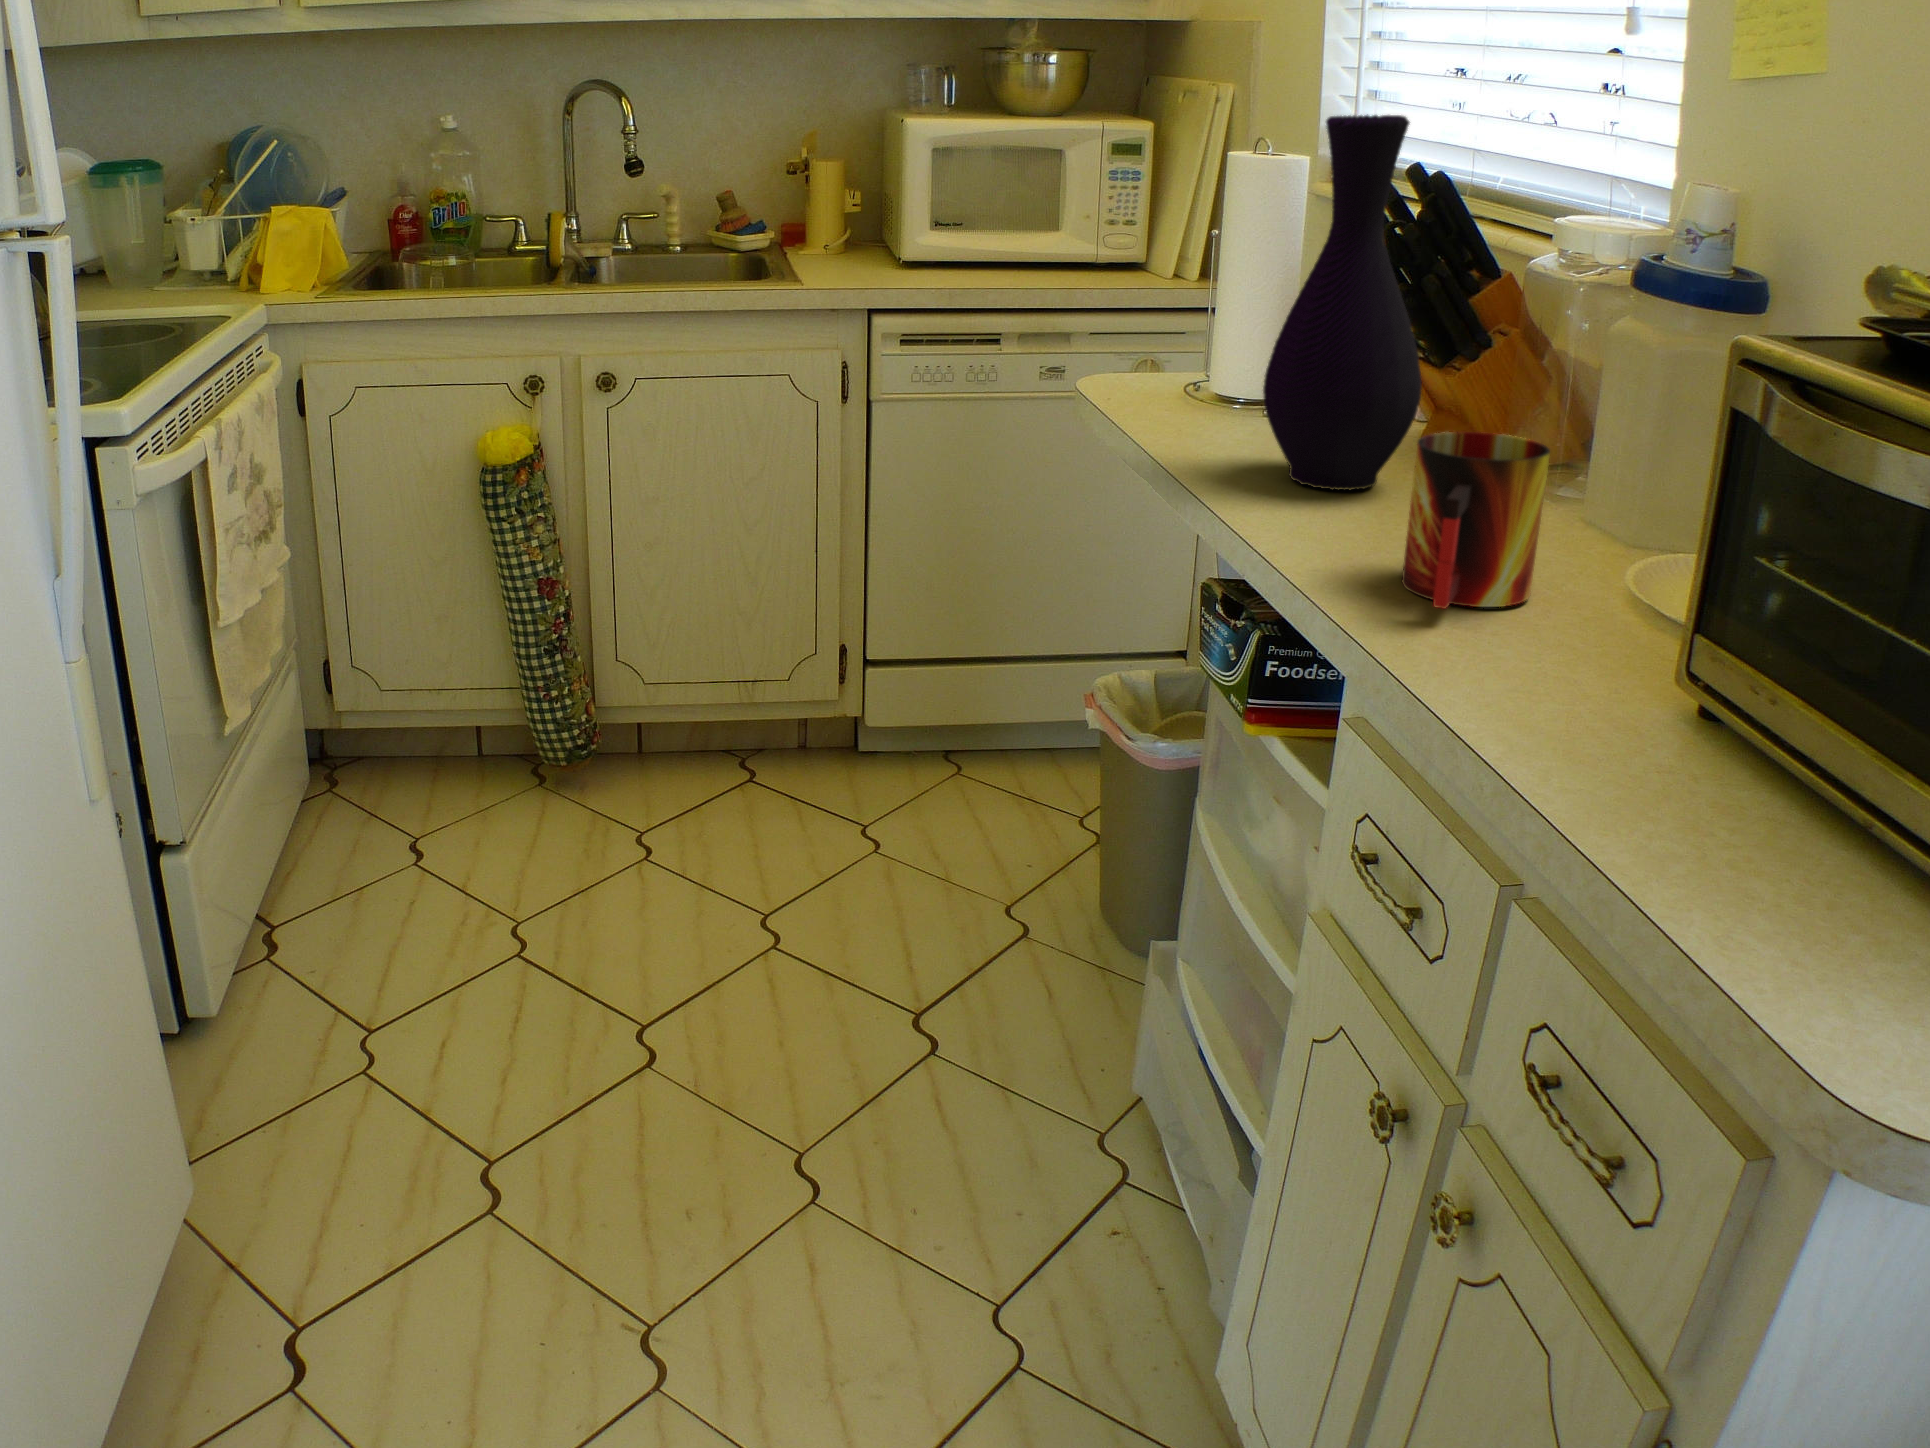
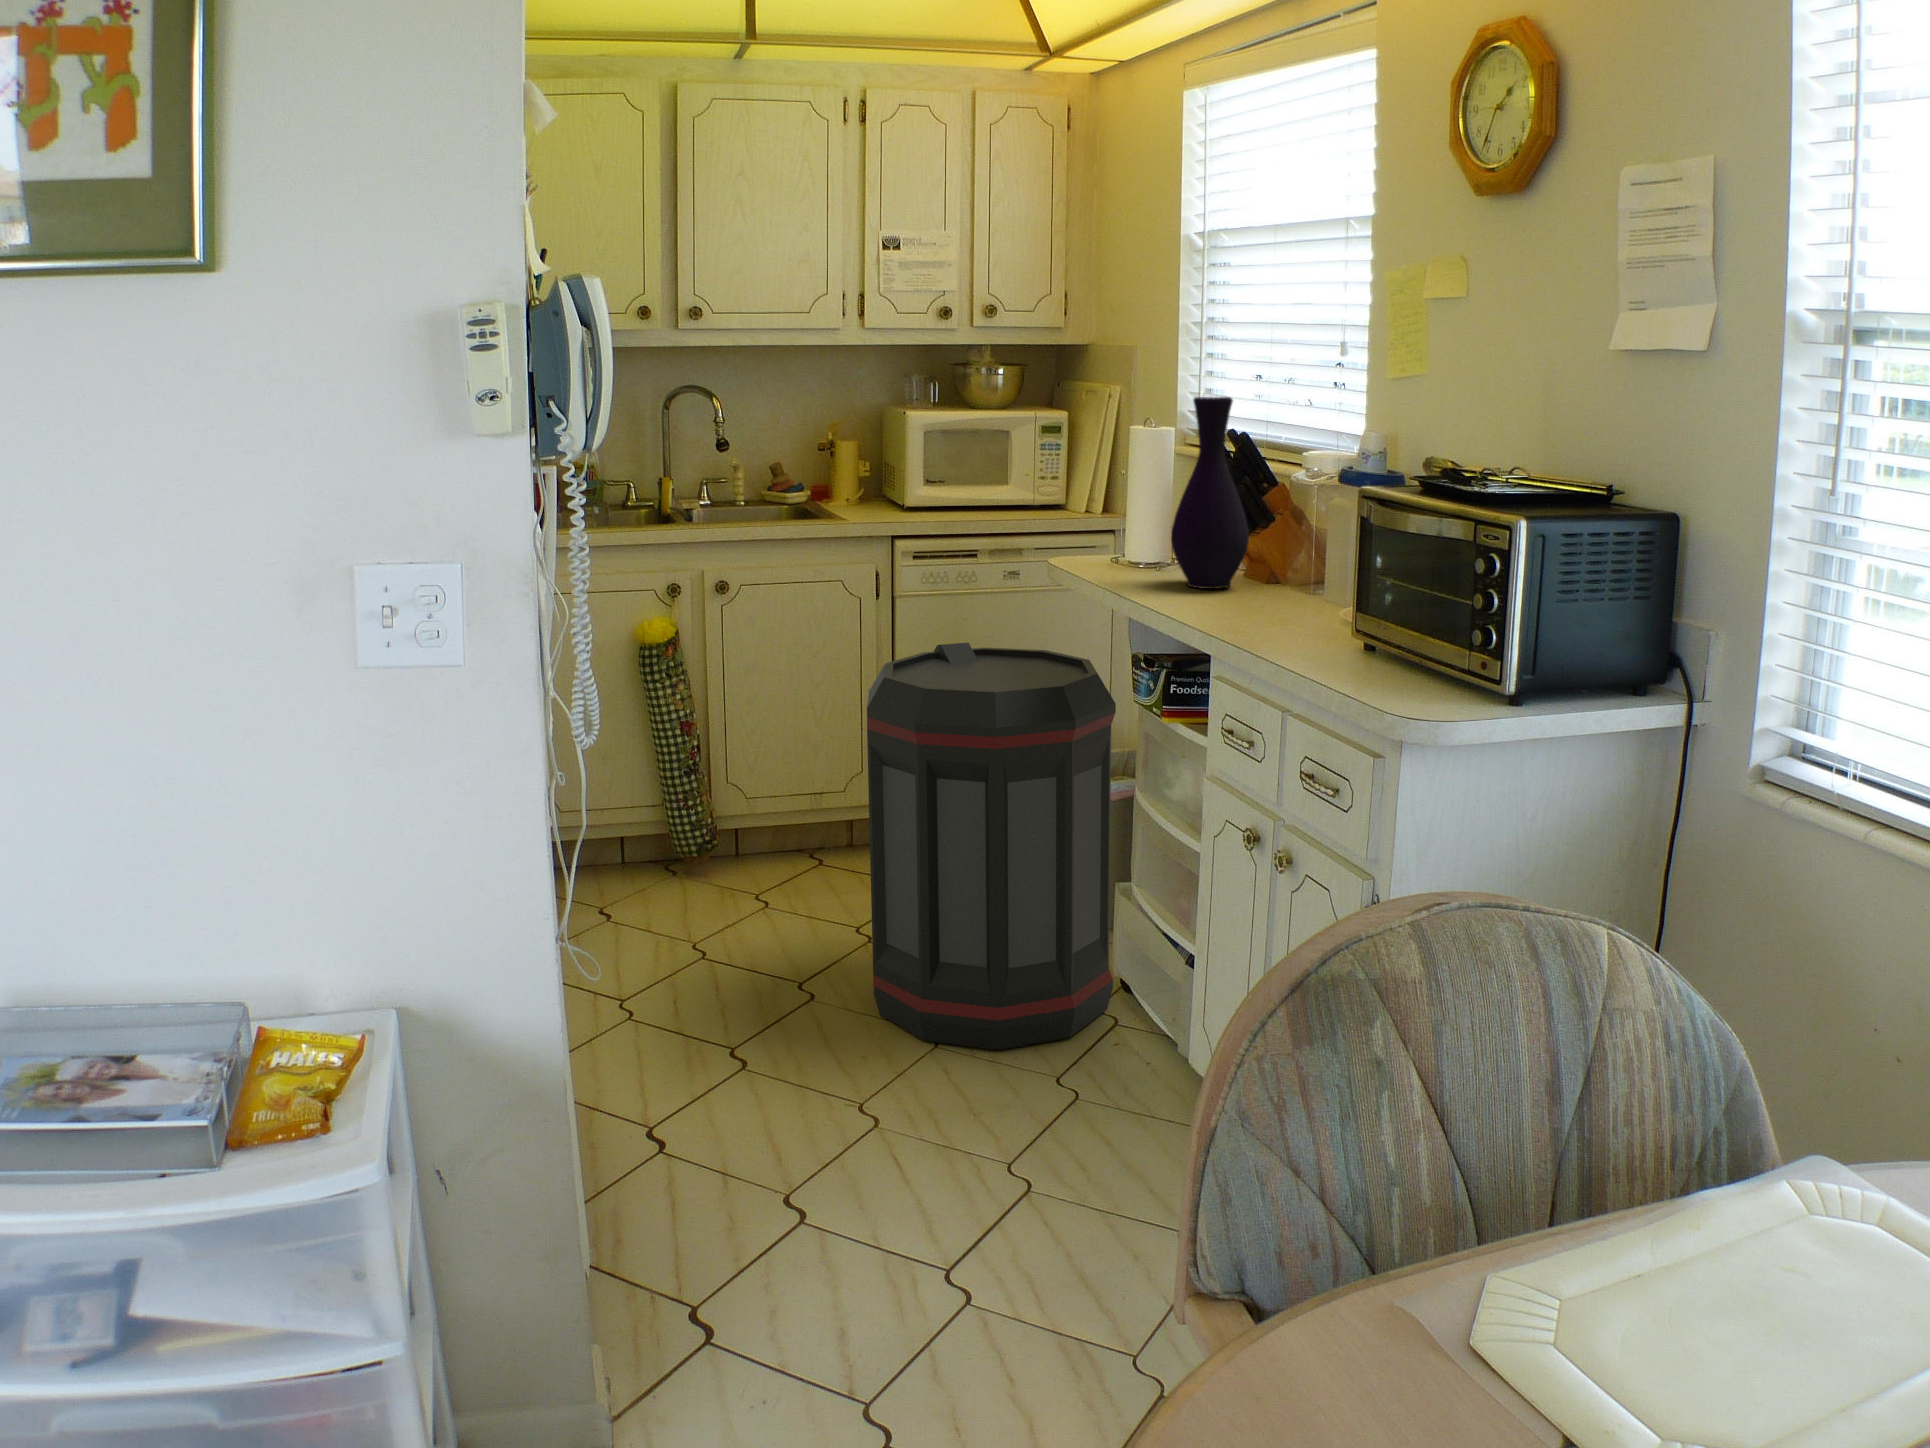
mug: present [1402,432,1550,609] -> none [1249,544,1310,623]
trash can: none [728,515,1152,1204] -> present [867,643,1116,1050]

